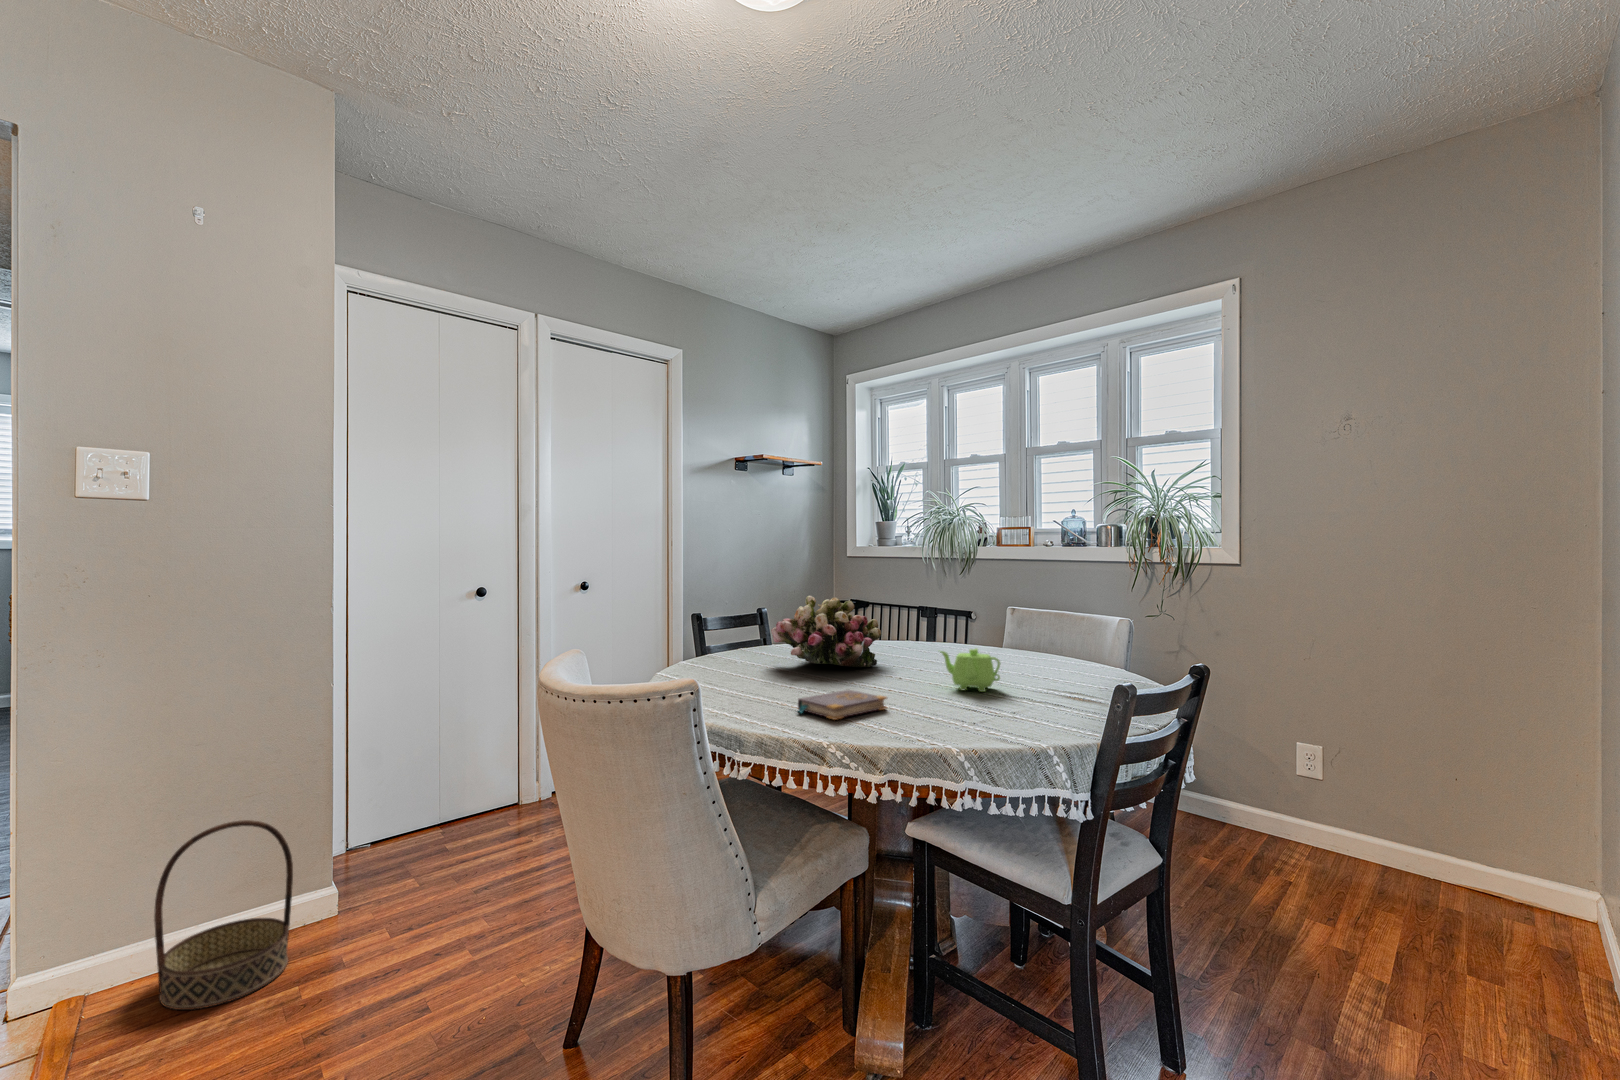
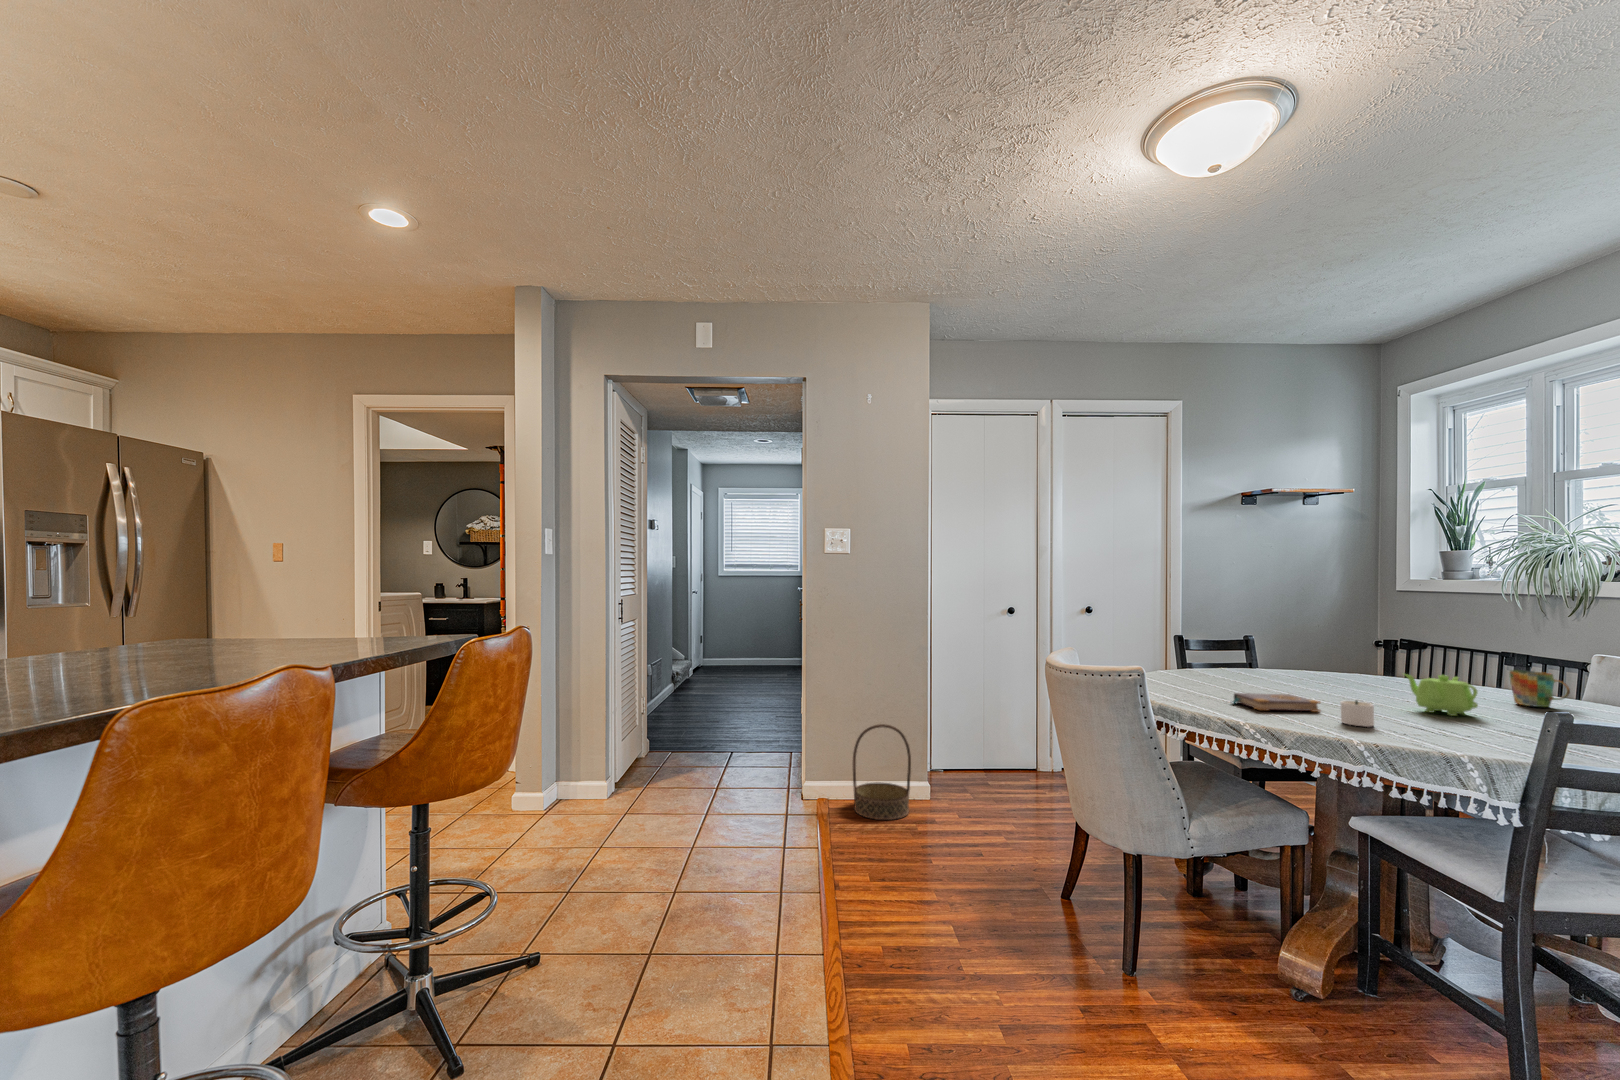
flower arrangement: present [771,596,881,667] -> none [1240,620,1360,687]
mug: none [995,634,1033,668] -> present [1509,670,1570,707]
candle: none [919,694,965,726] -> present [1341,701,1374,727]

